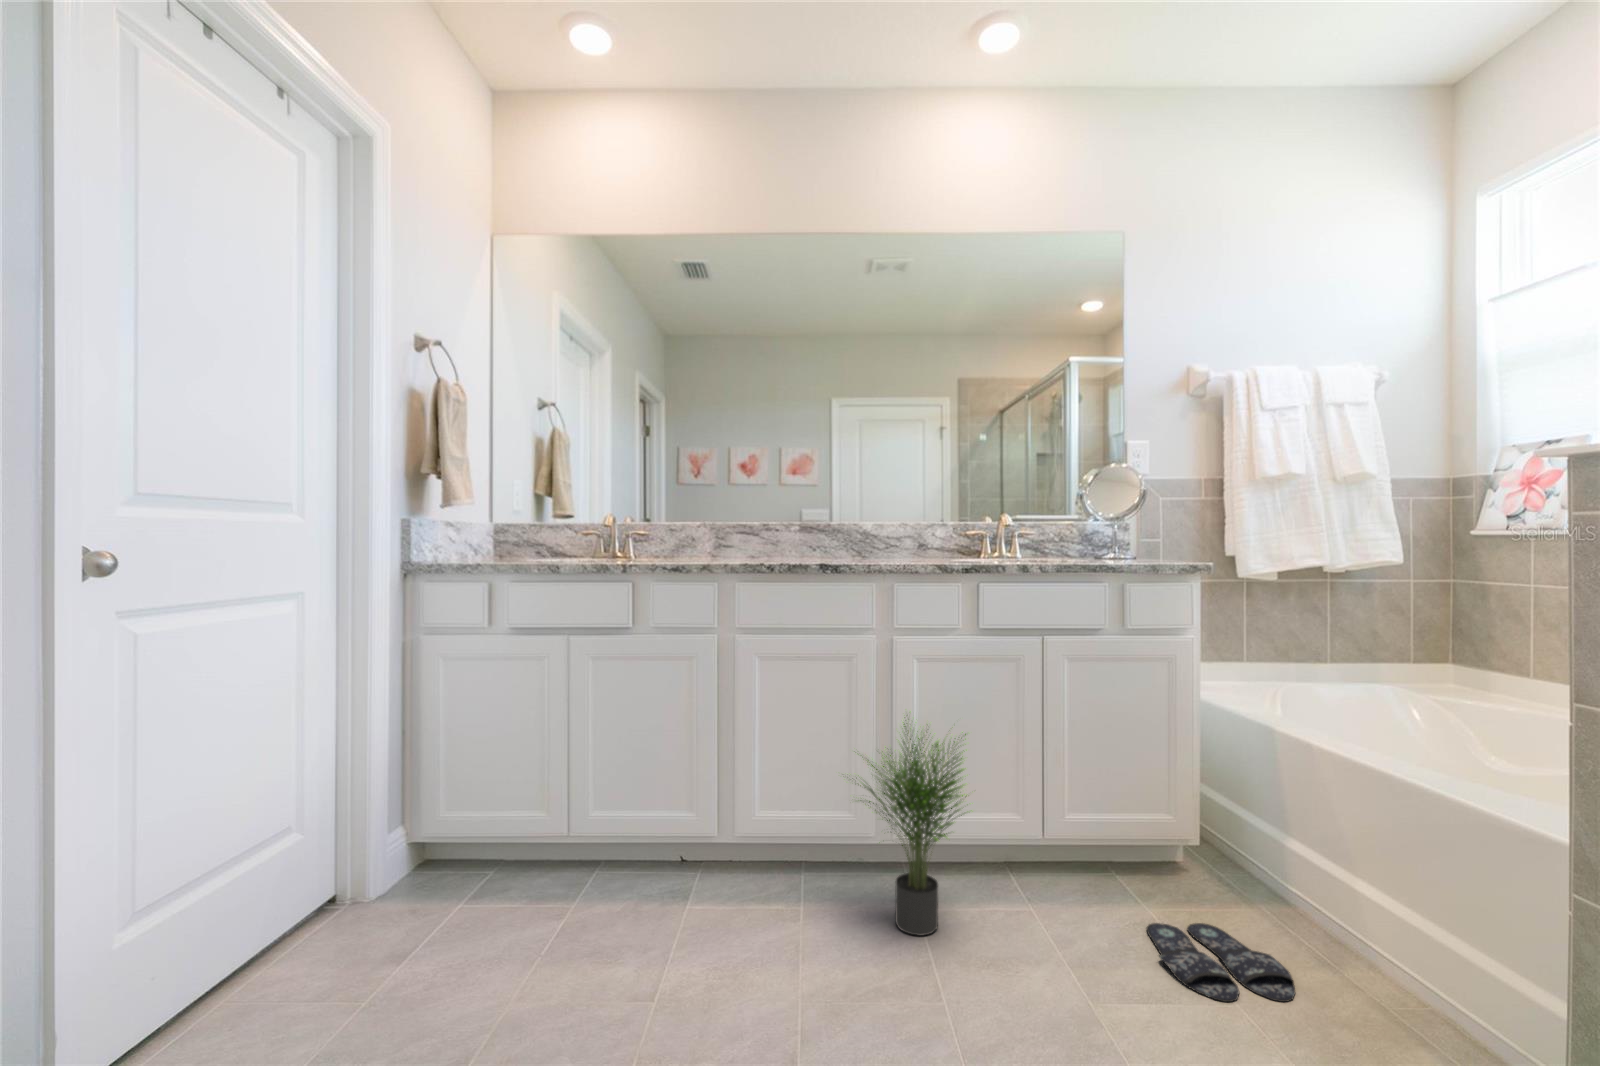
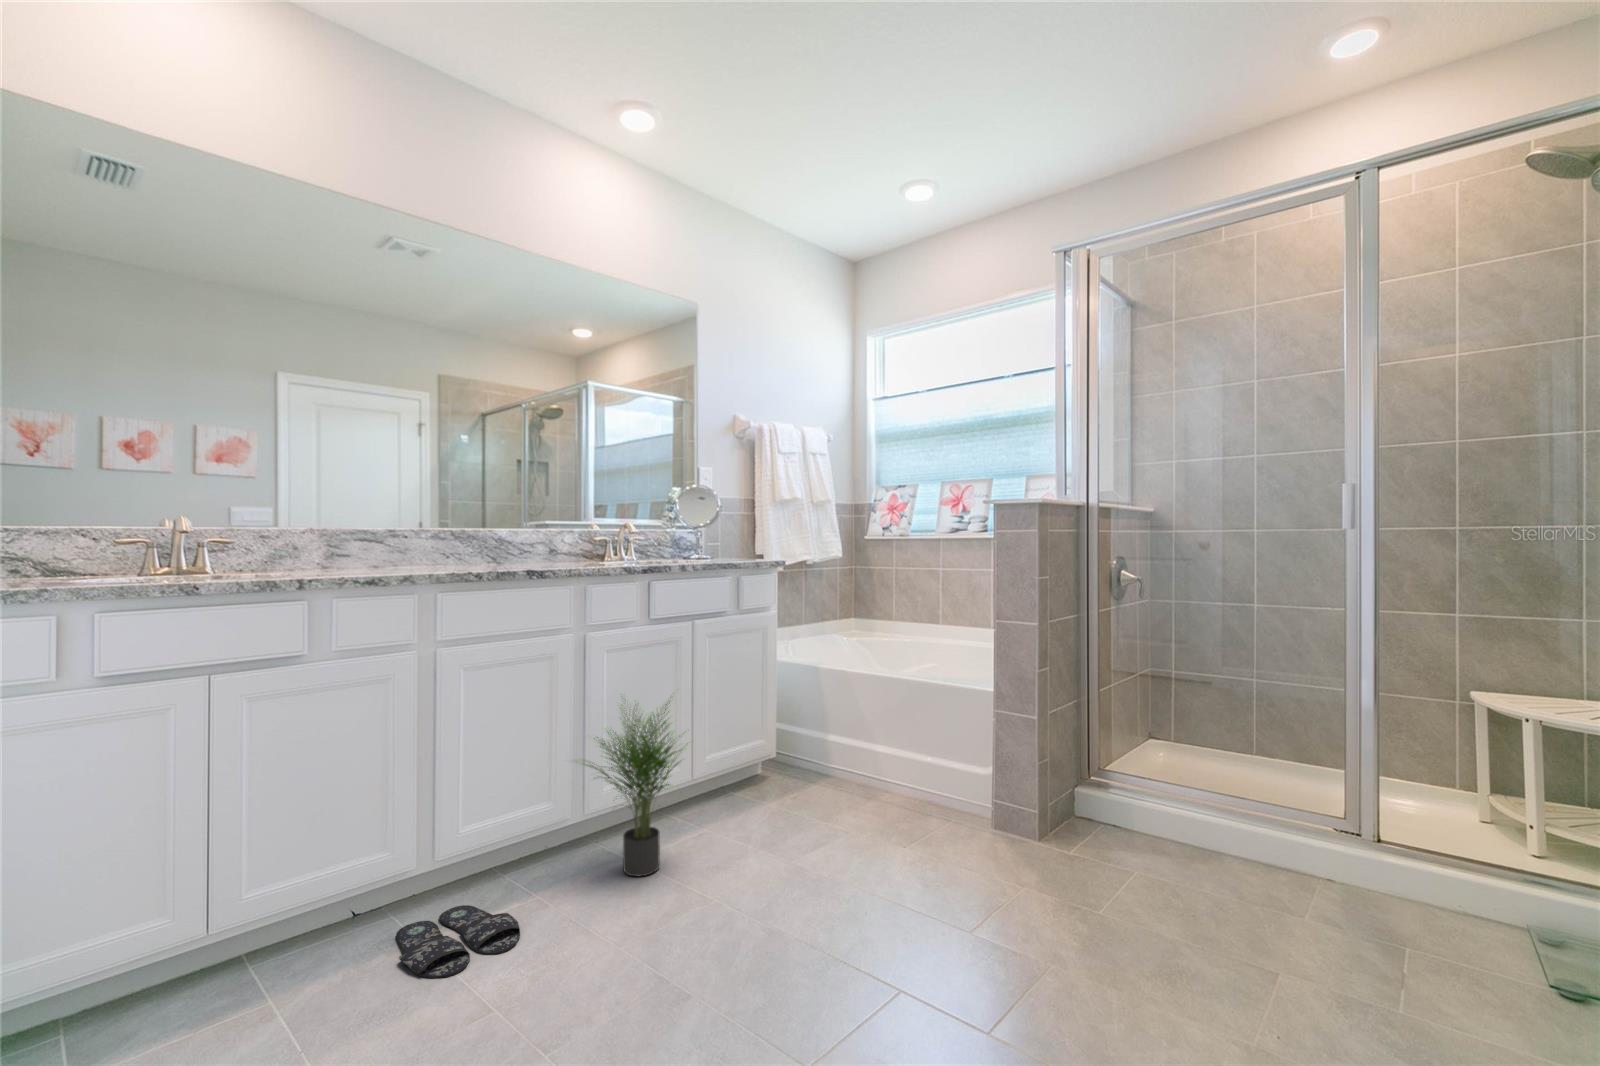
slippers: present [1147,923,1295,1002] -> present [396,905,520,978]

